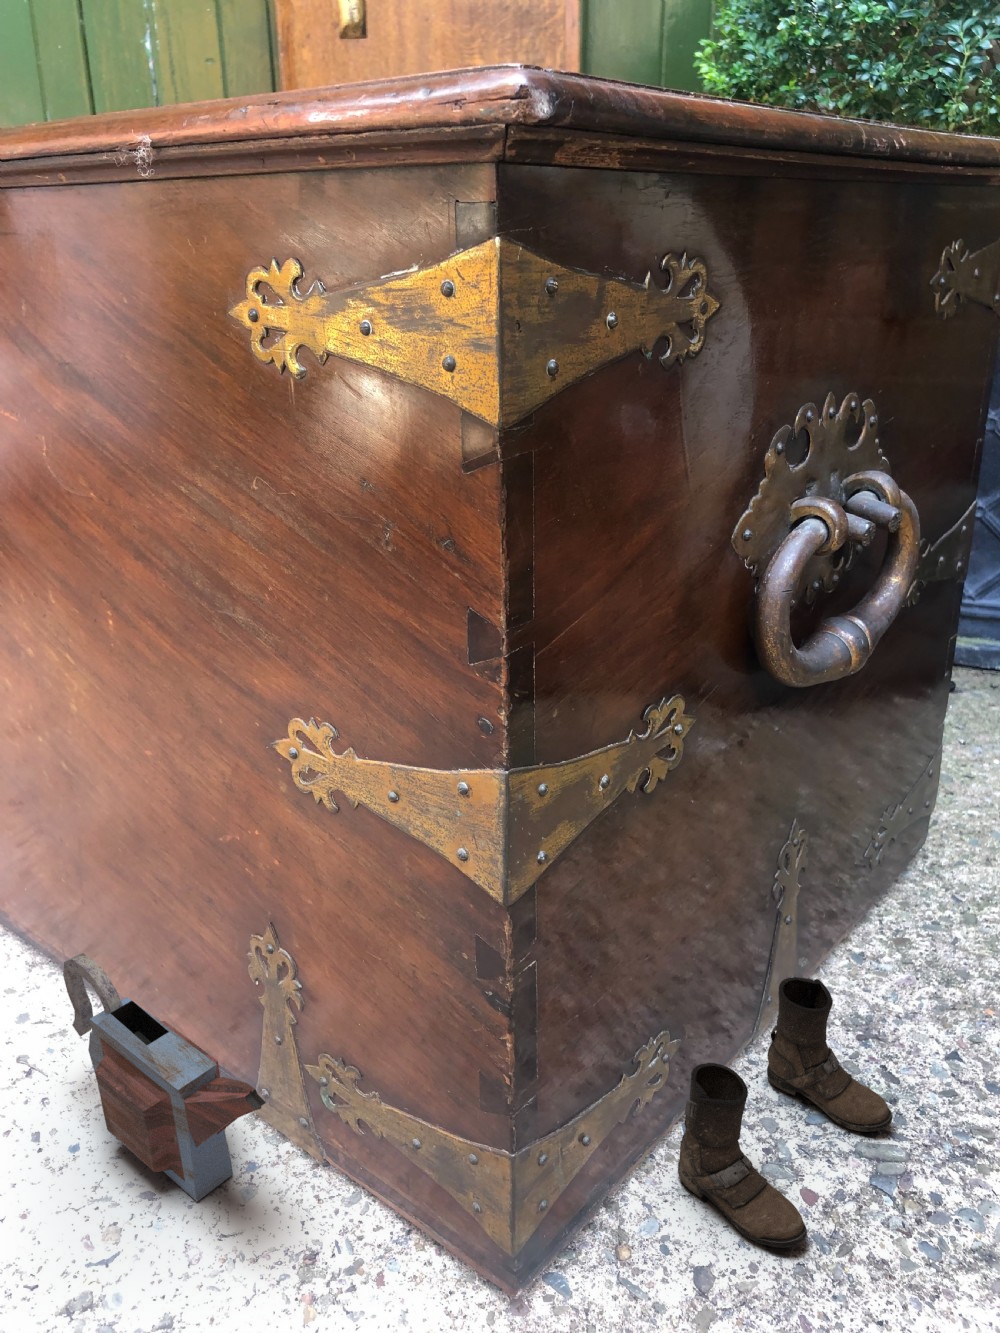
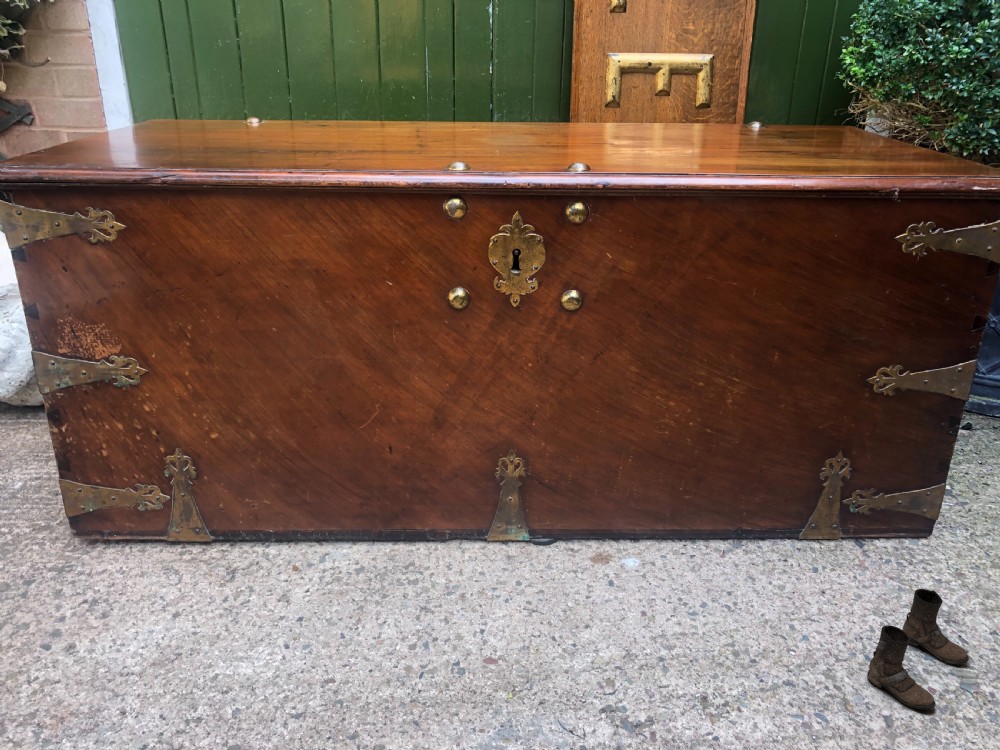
watering can: present [63,953,266,1201] -> none [561,560,697,678]

